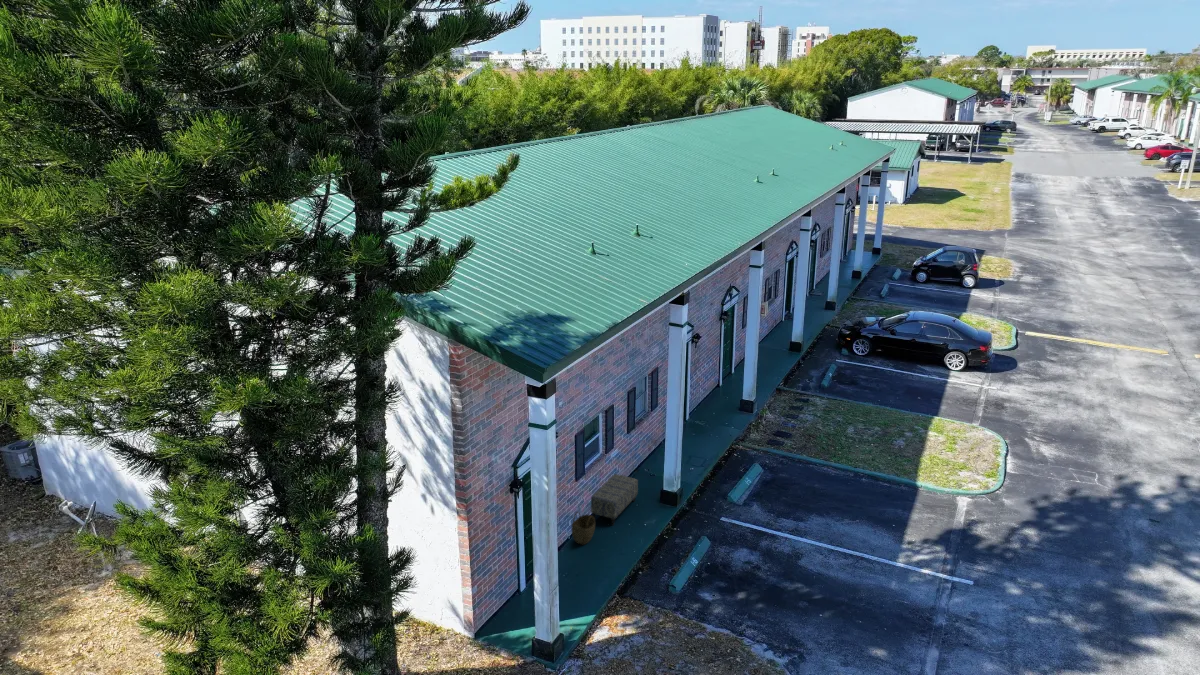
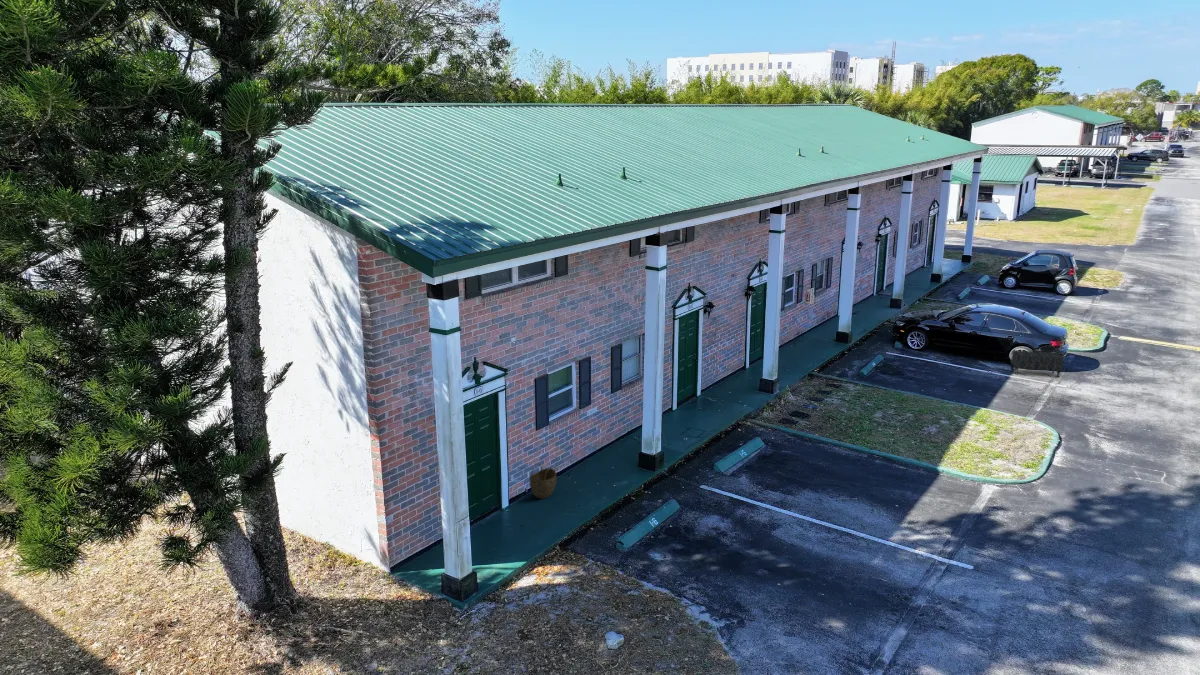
bench: present [591,474,638,525] -> present [1011,350,1063,377]

